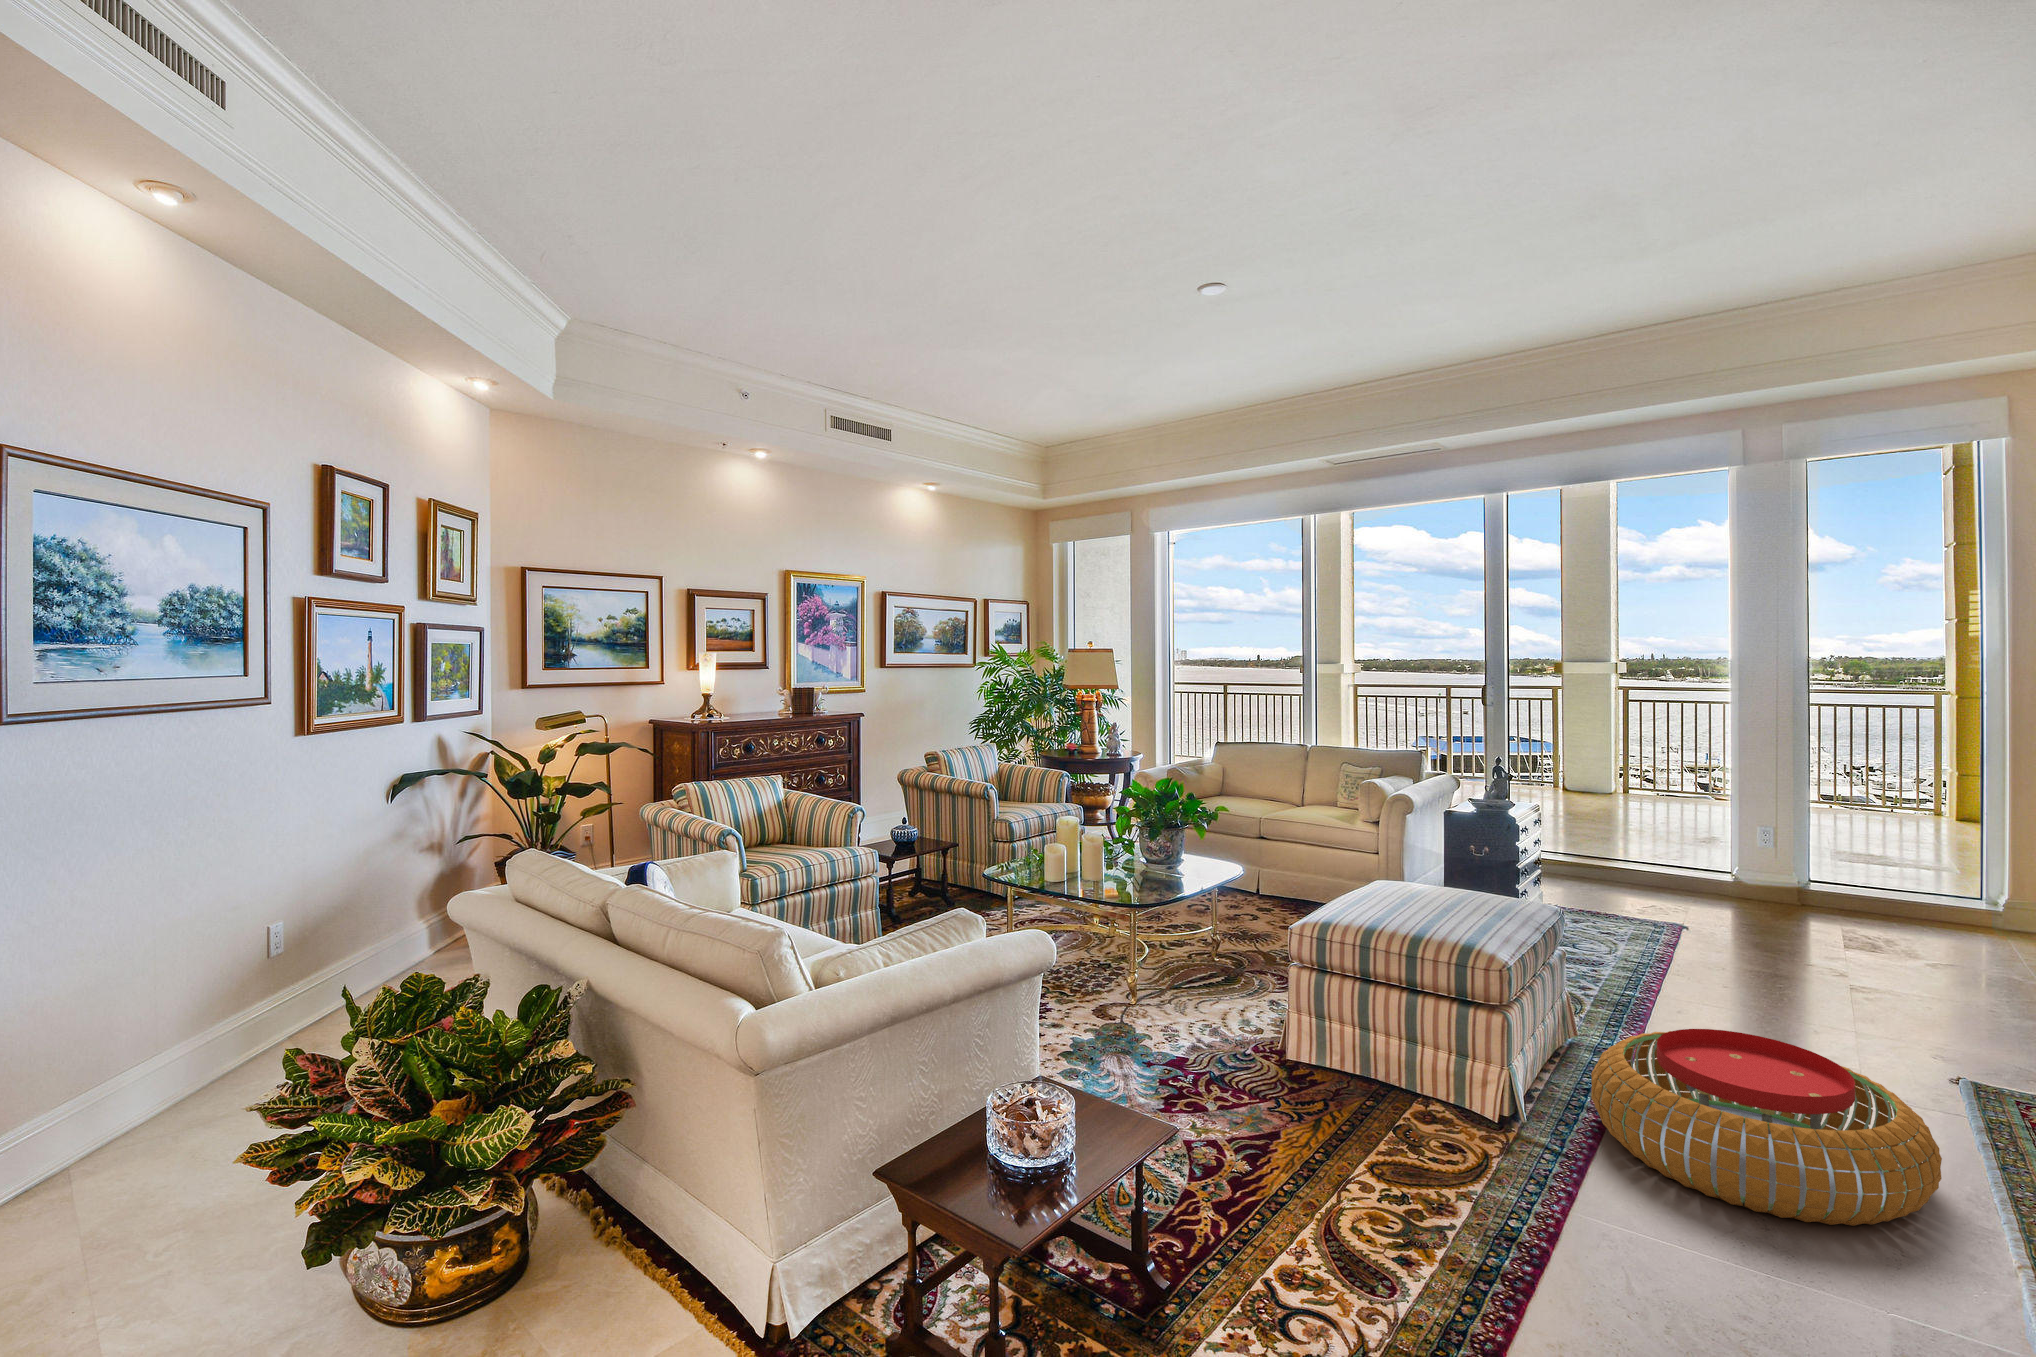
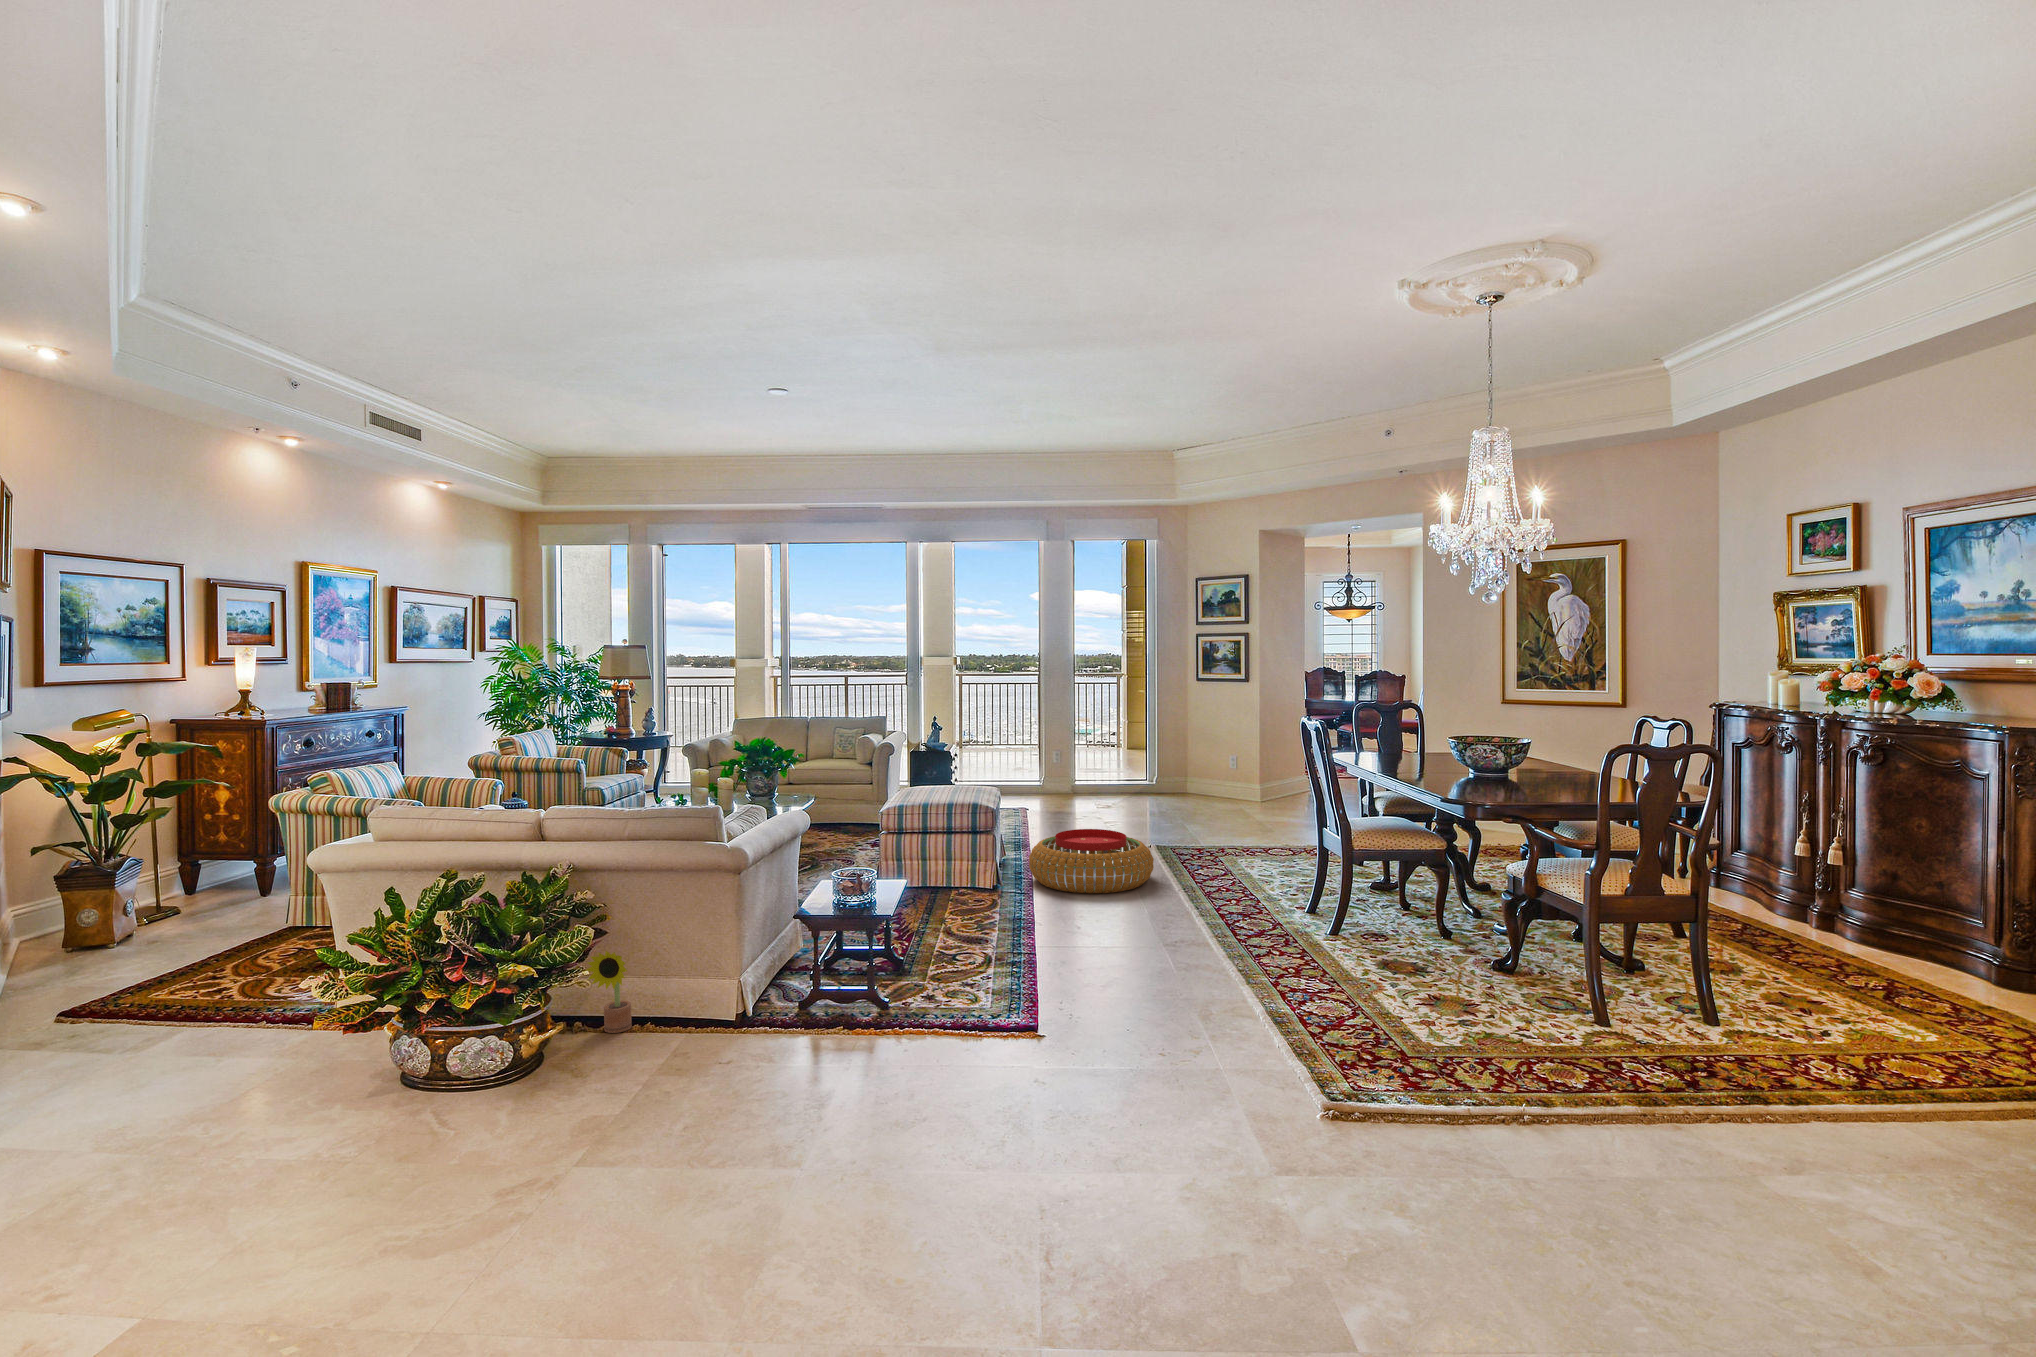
decorative plant: none [566,1160,646,1301] -> present [585,951,632,1033]

